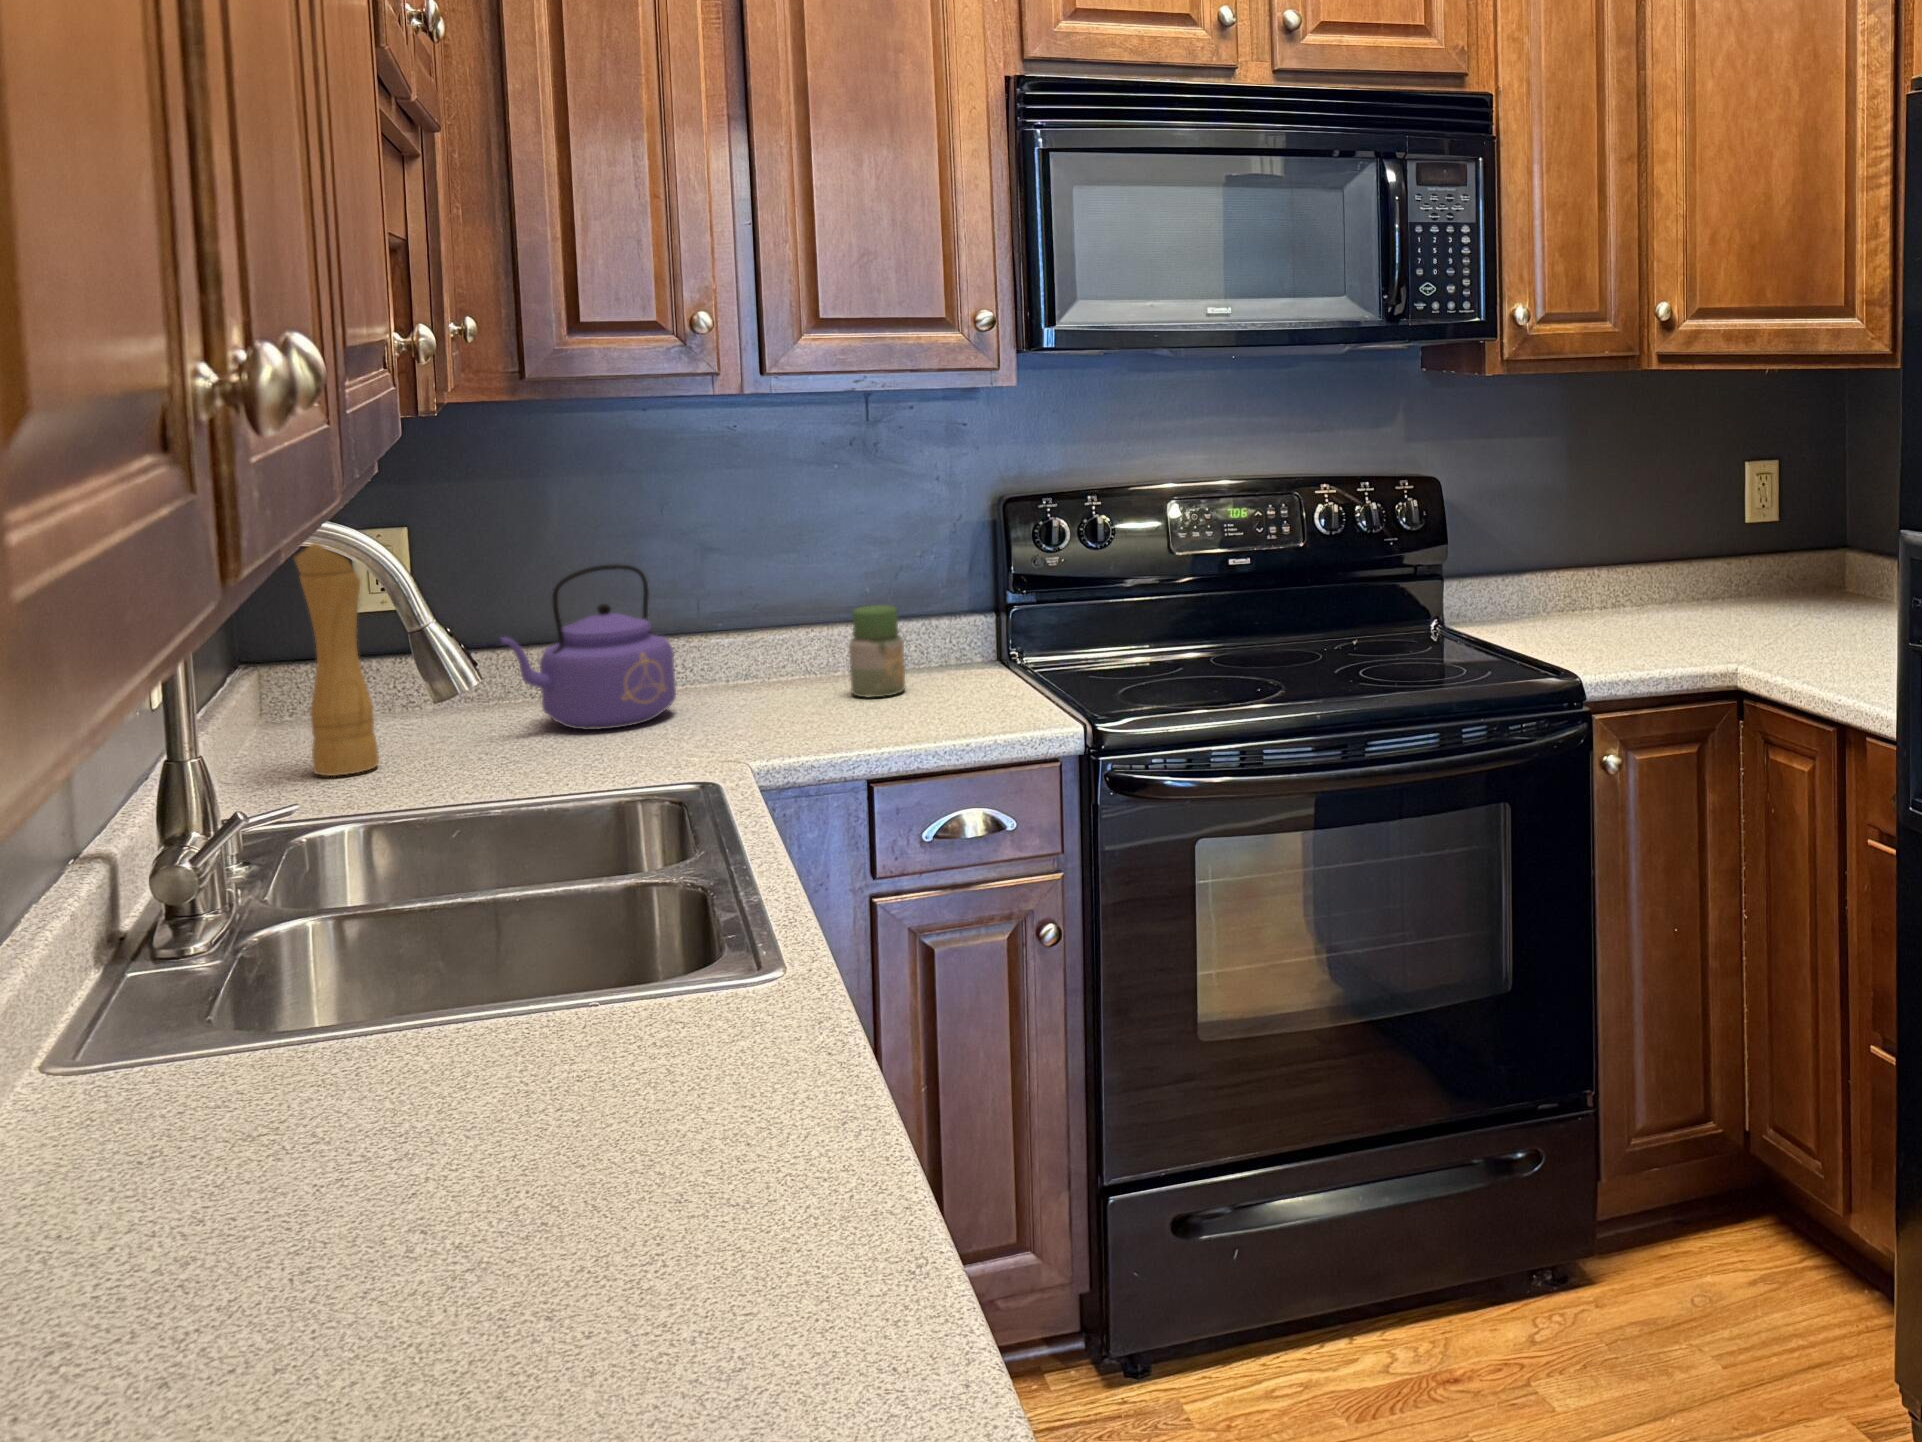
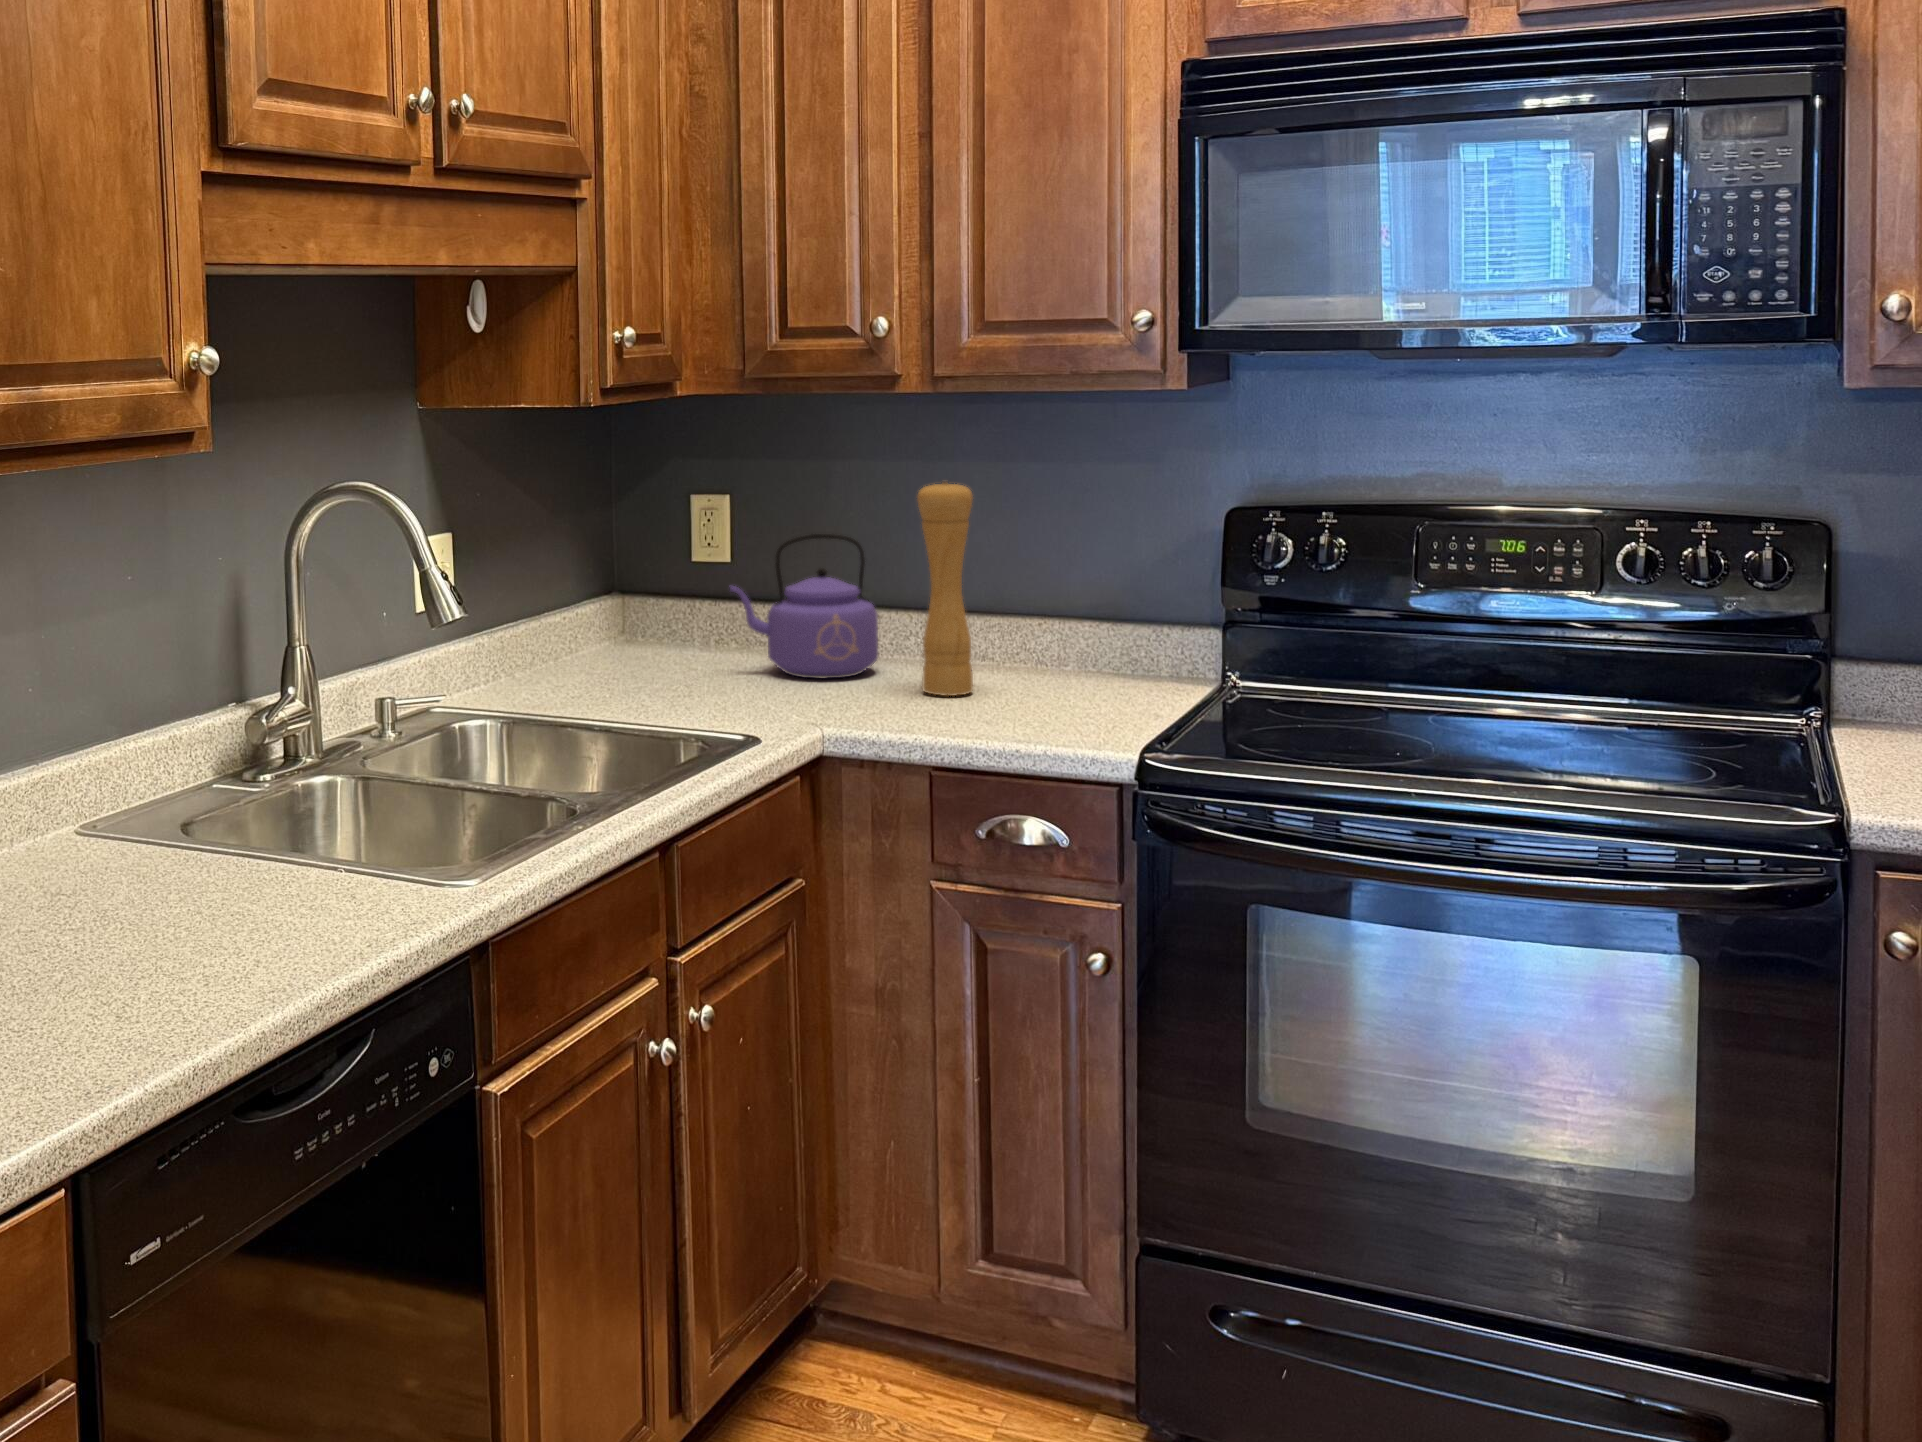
pepper mill: present [295,544,379,776] -> present [917,481,973,696]
jar: present [849,605,905,697] -> none [1029,599,1083,690]

